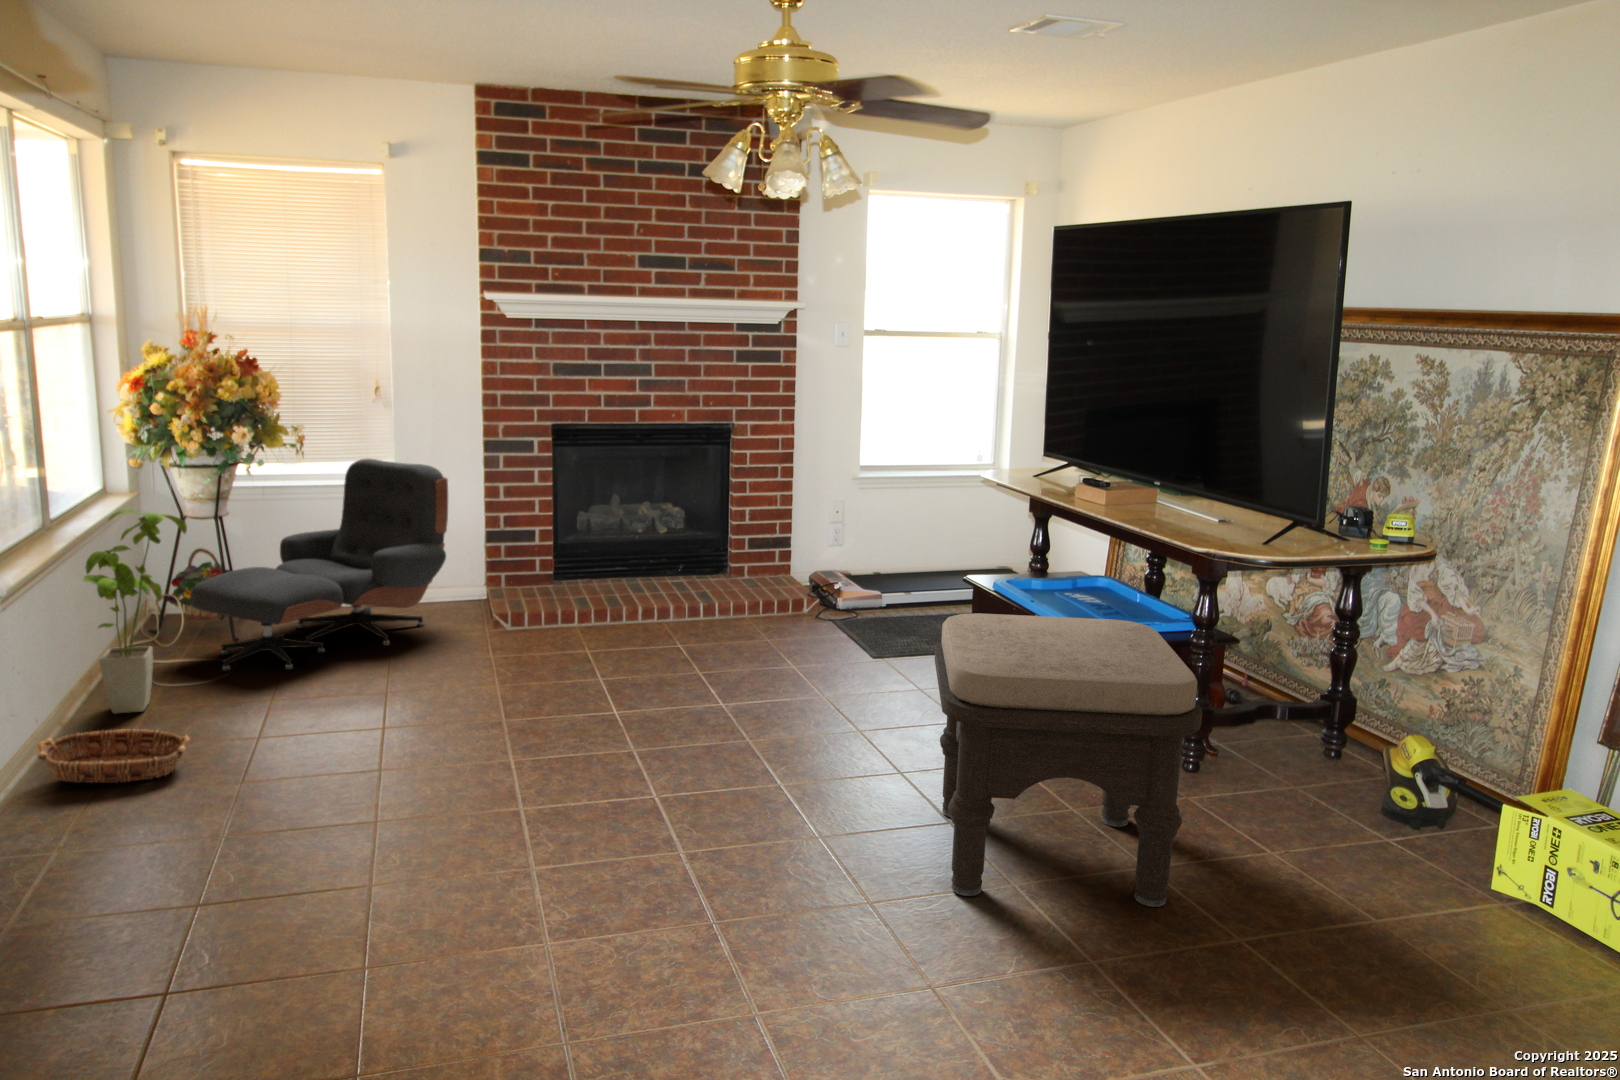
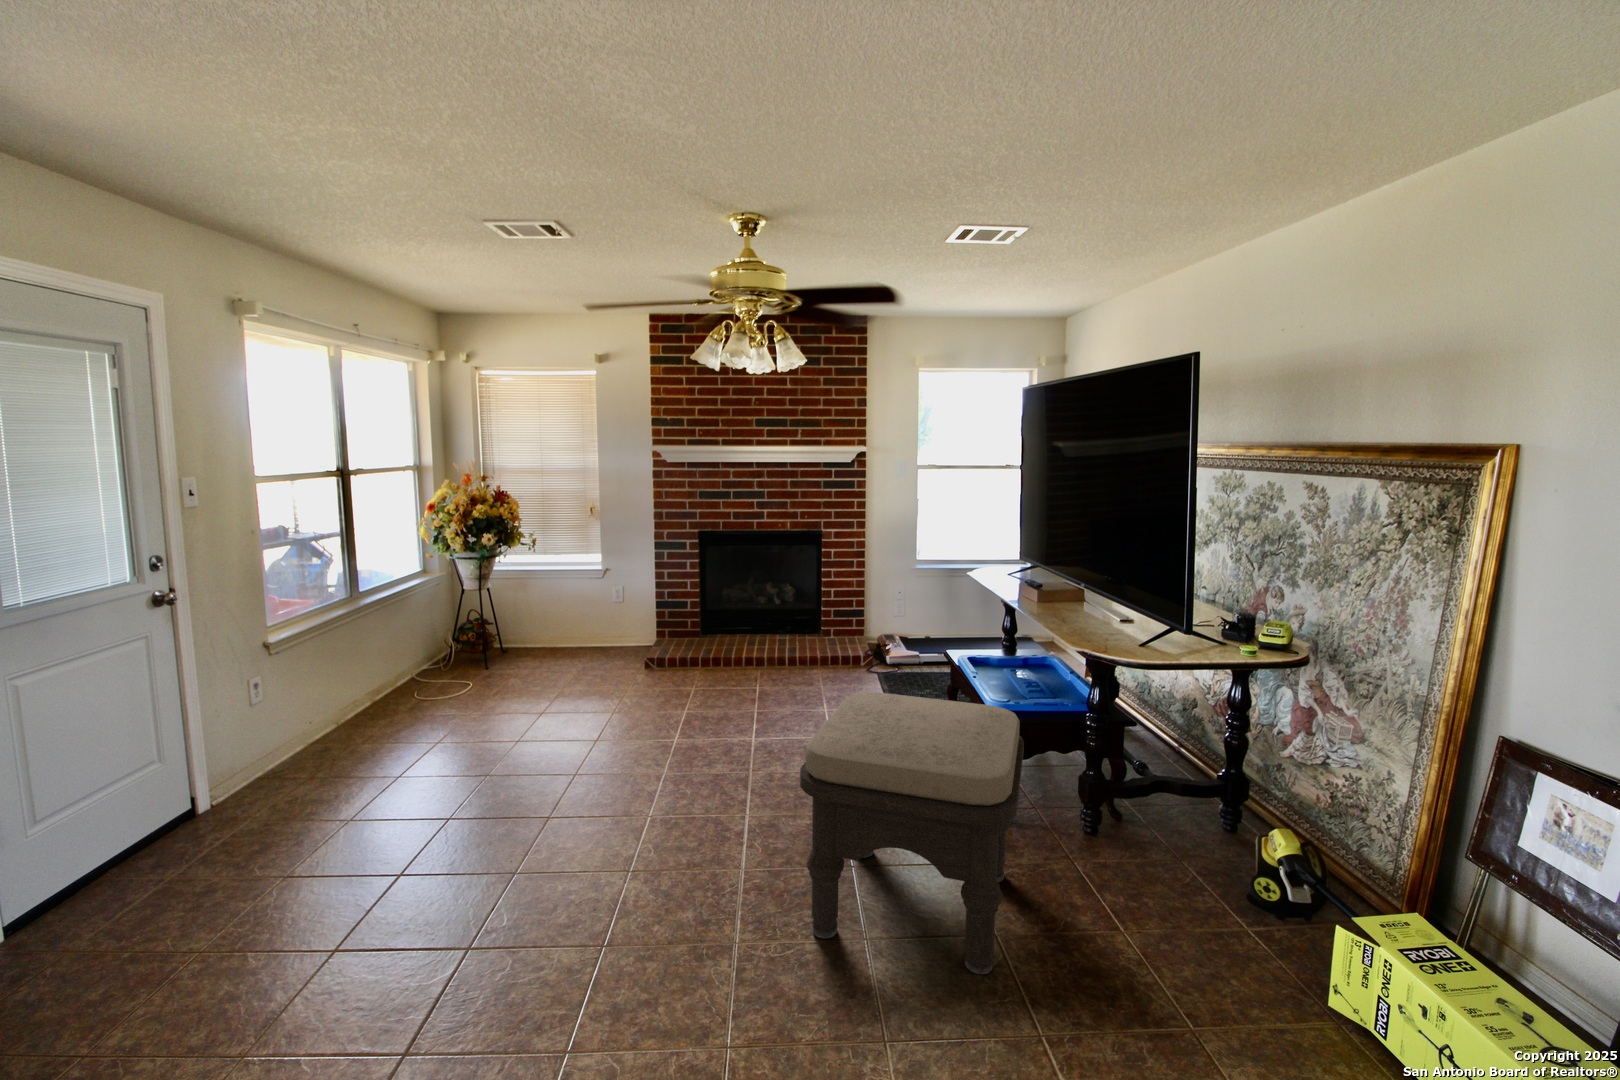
lounge chair: present [190,459,448,671] -> none [452,553,620,691]
house plant: present [83,510,187,713] -> none [357,587,429,715]
basket: present [38,729,189,783] -> none [275,720,405,768]

